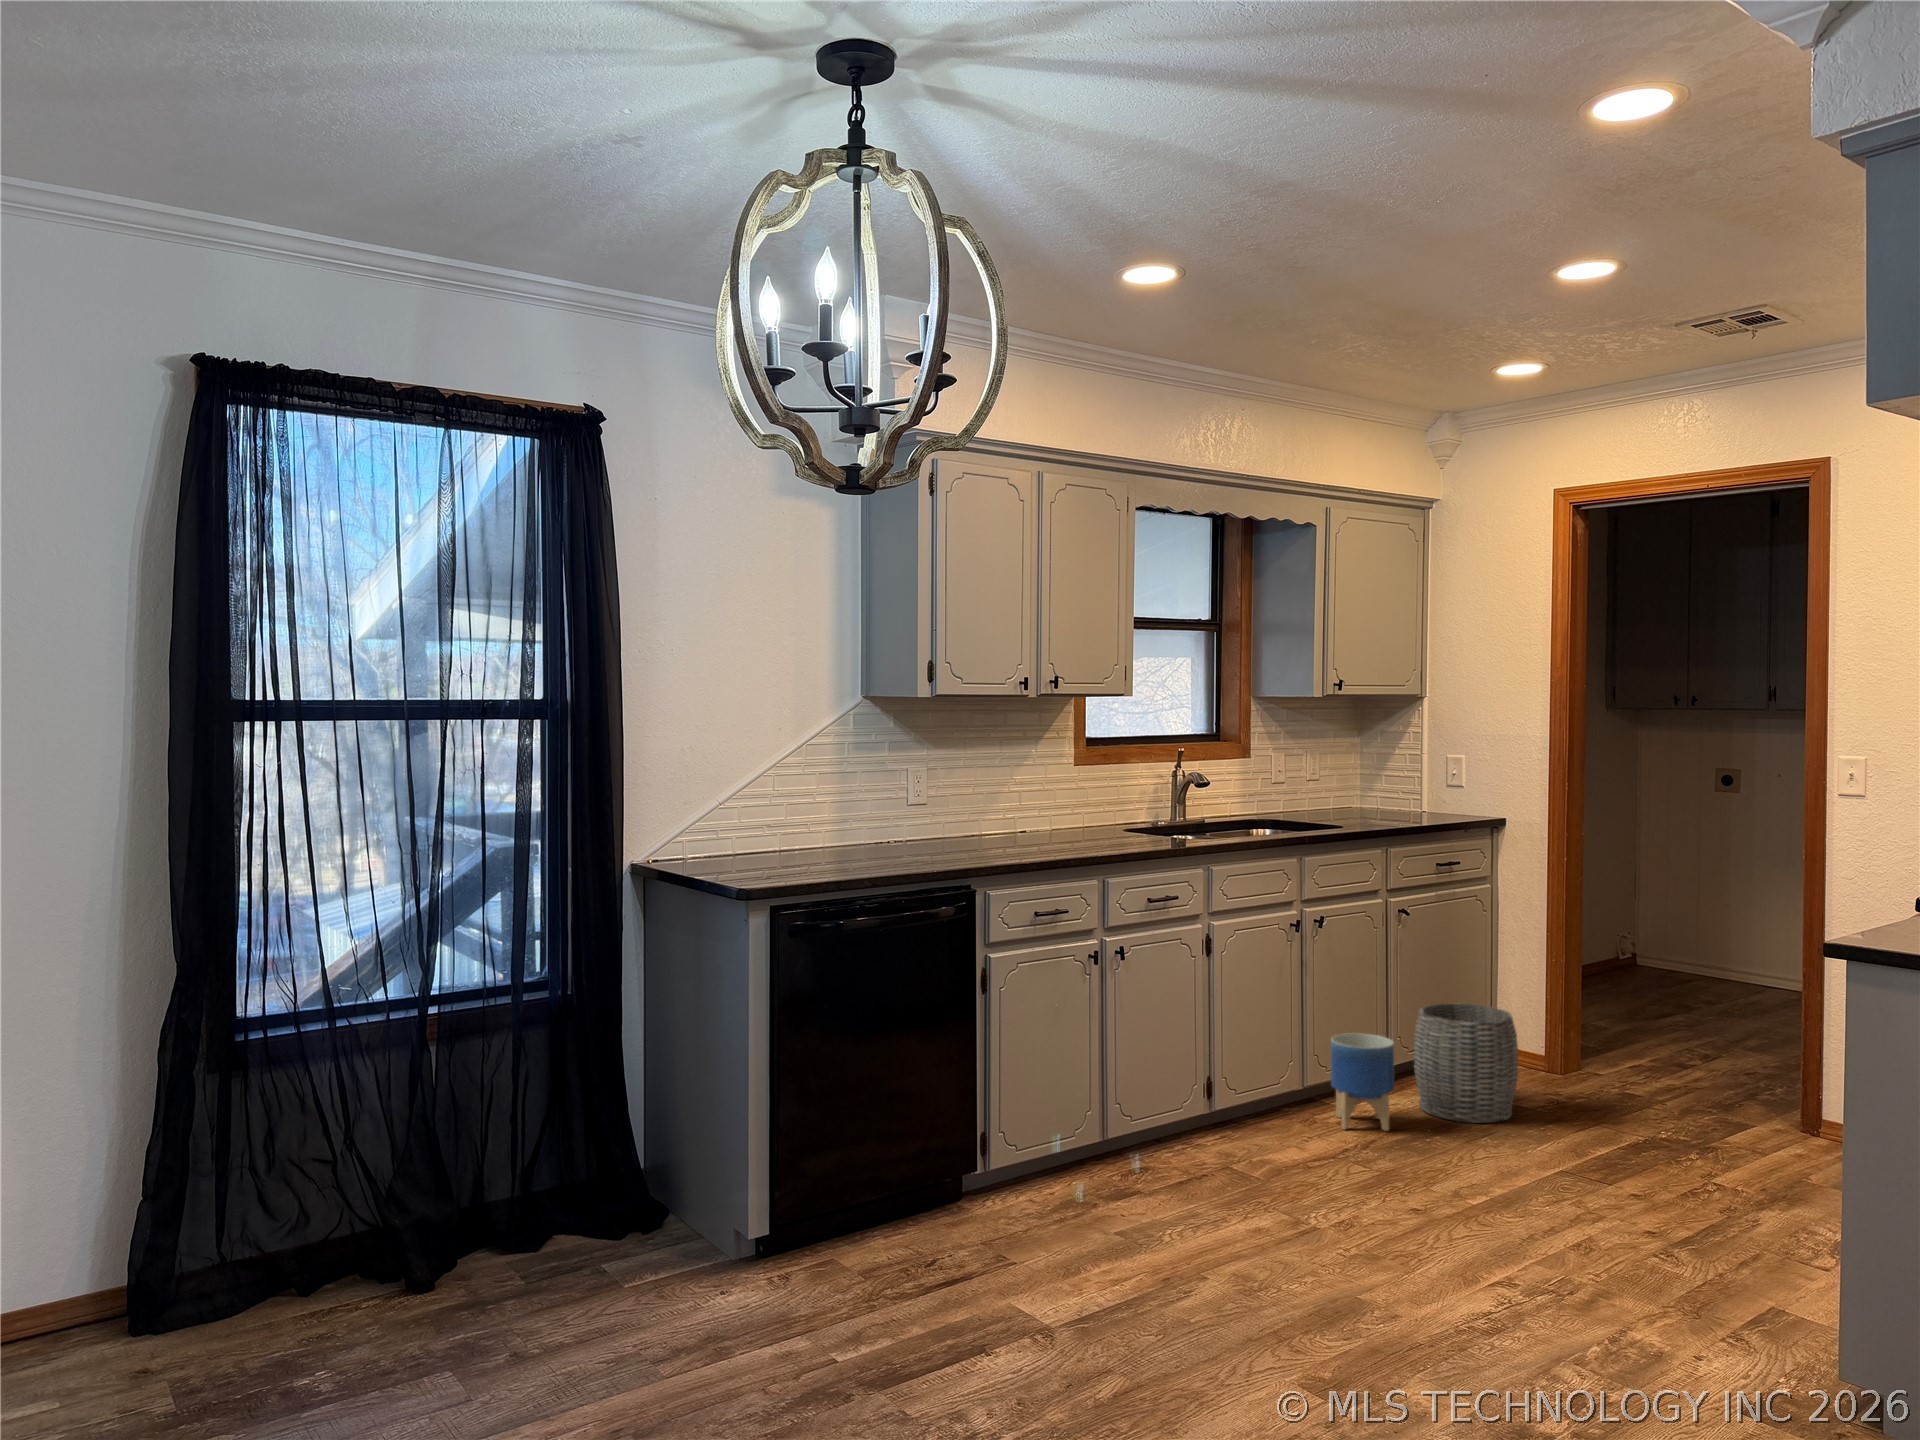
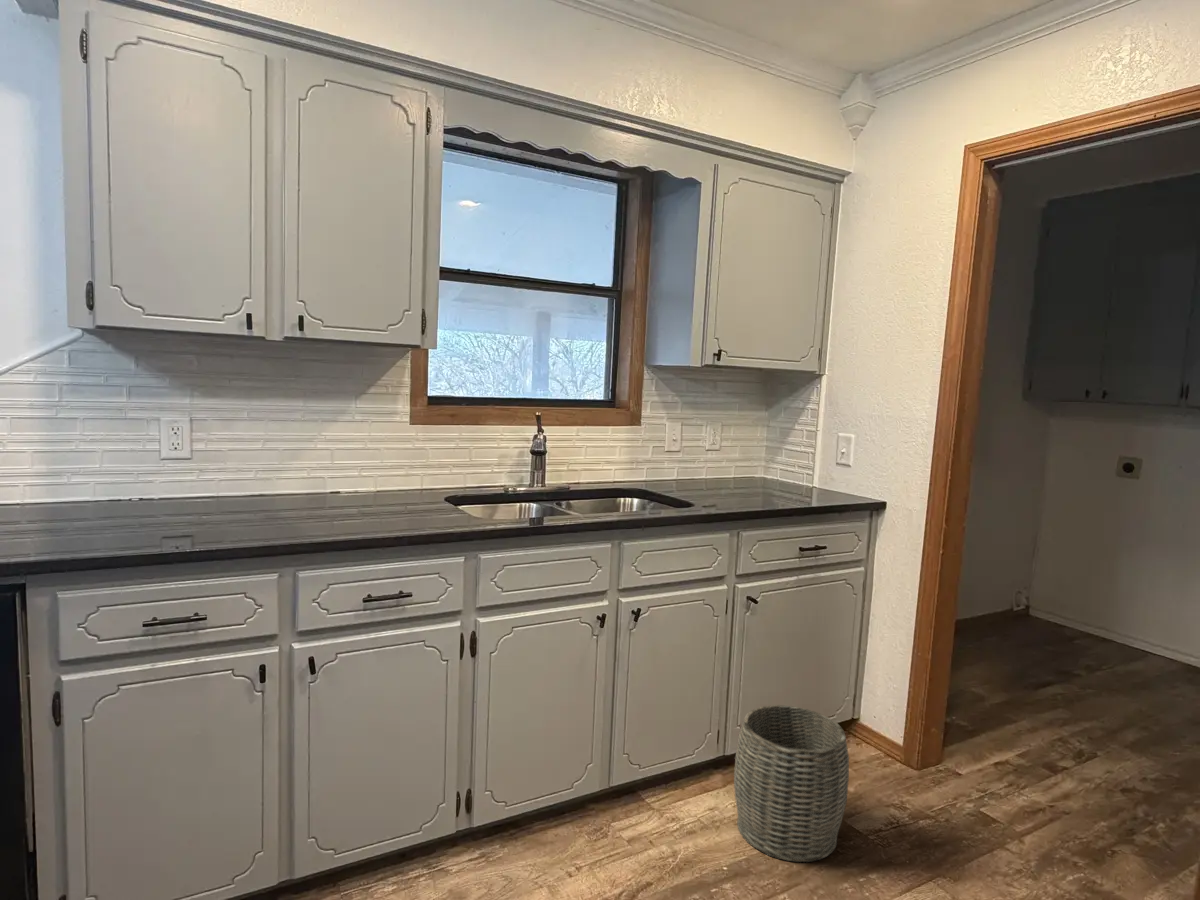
planter: present [1331,1033,1394,1131] -> none [625,740,696,866]

